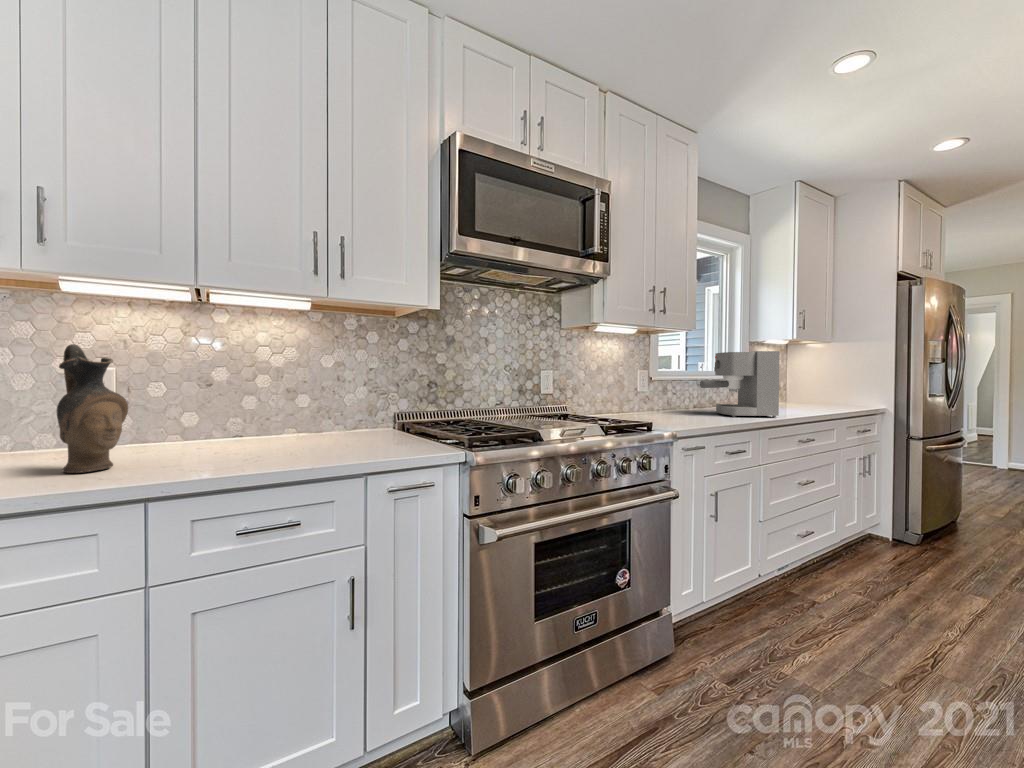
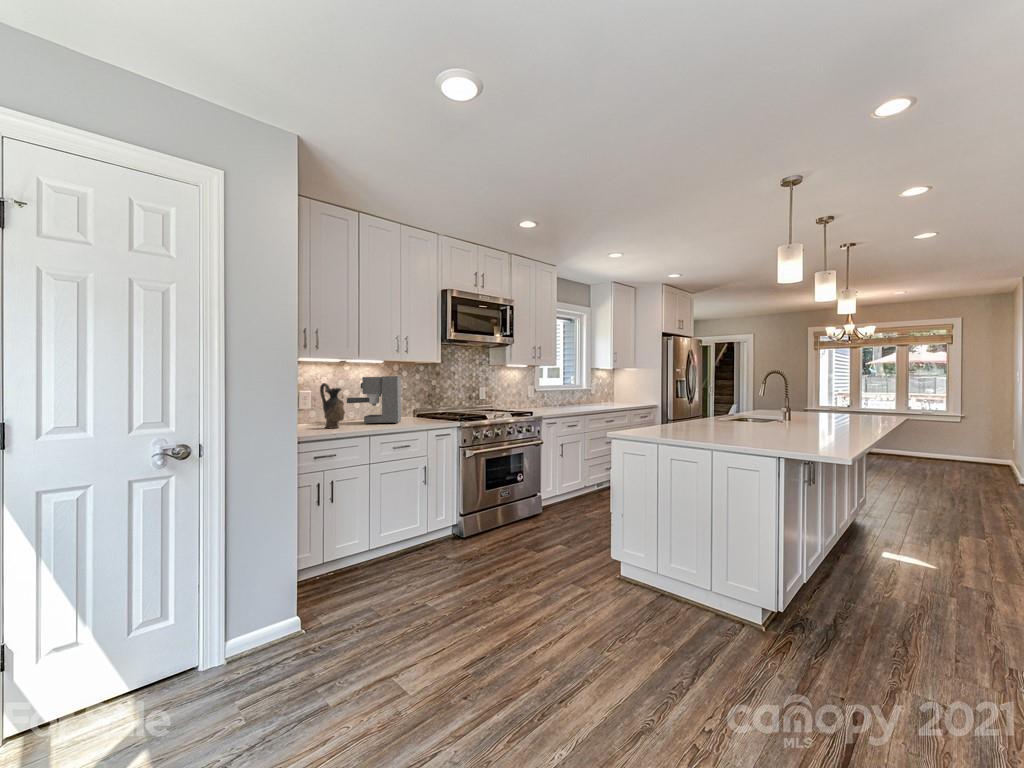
coffee maker: present [700,351,780,417] -> present [347,376,401,424]

